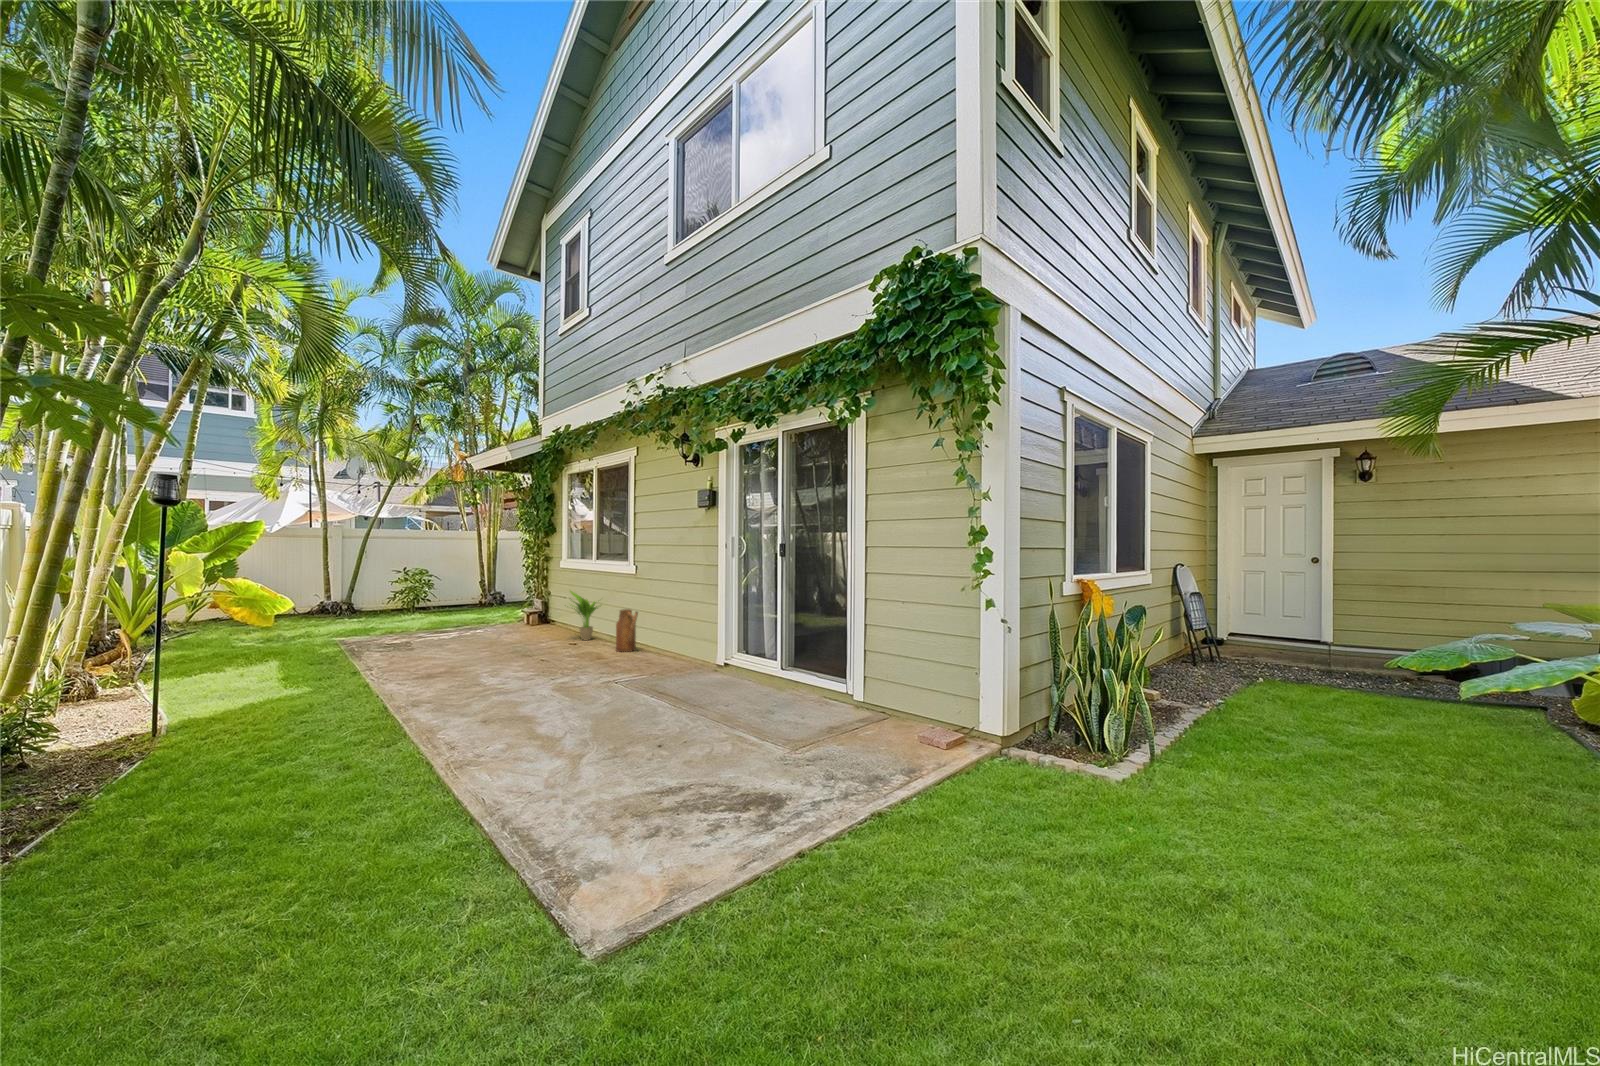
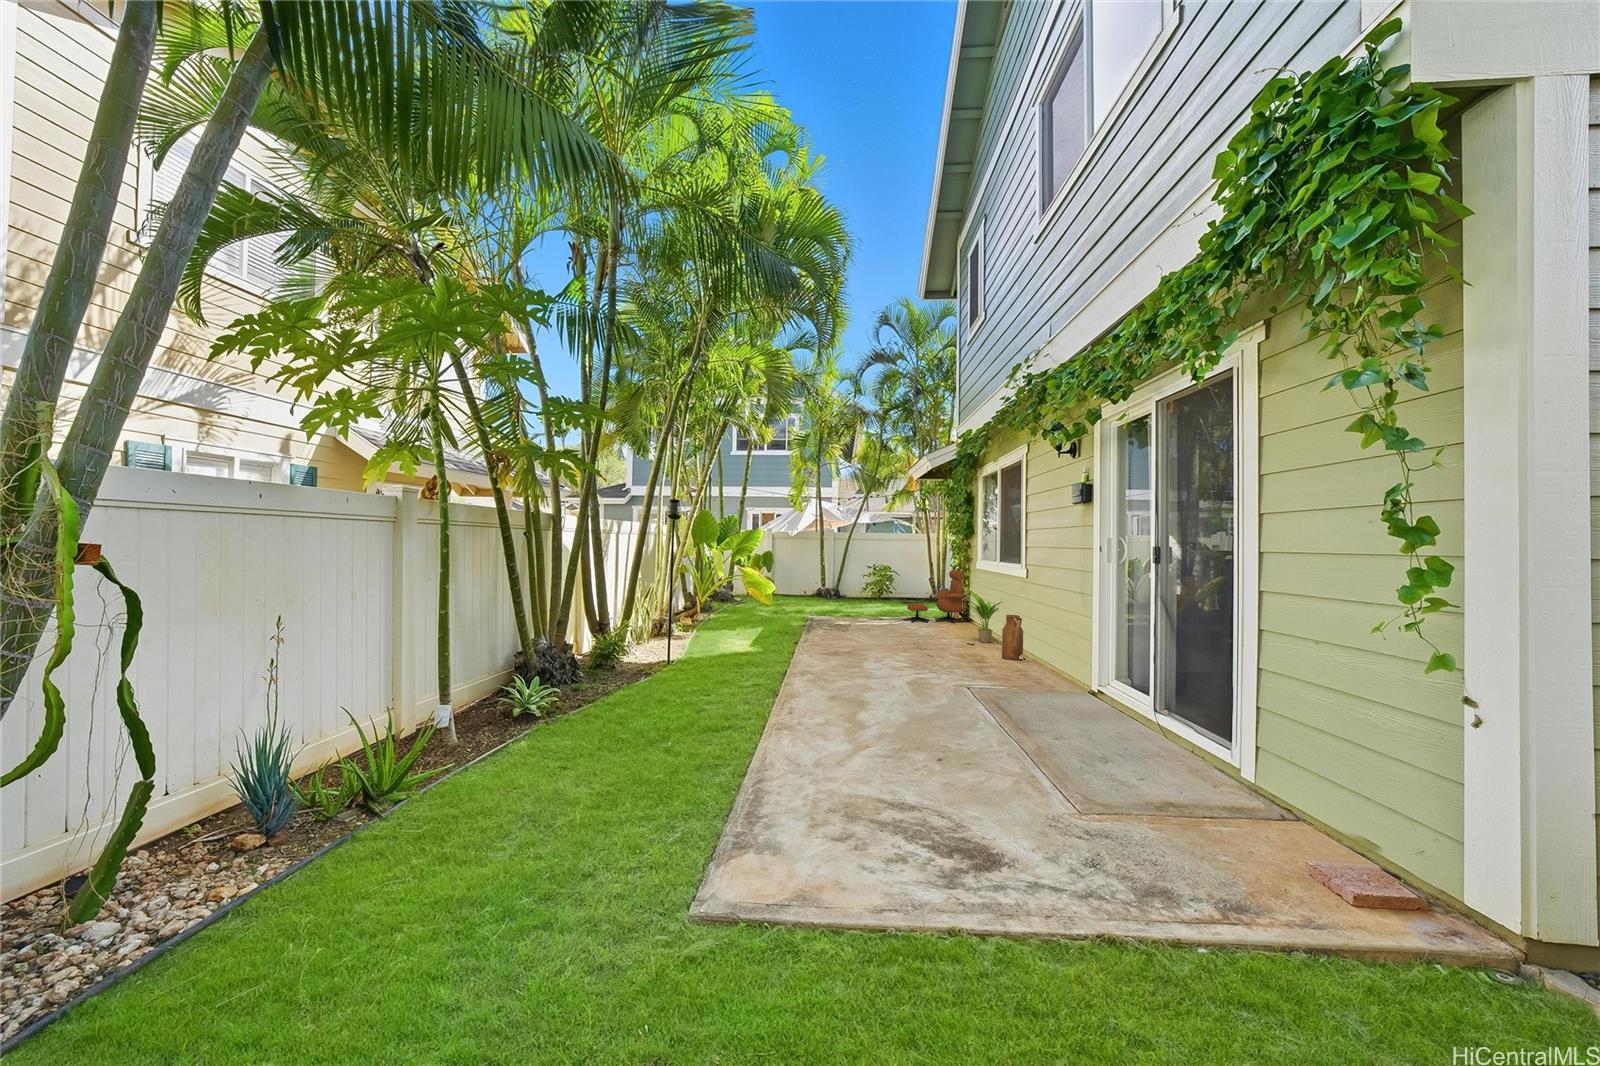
lounge chair: none [475,570,545,630] -> present [903,570,965,623]

